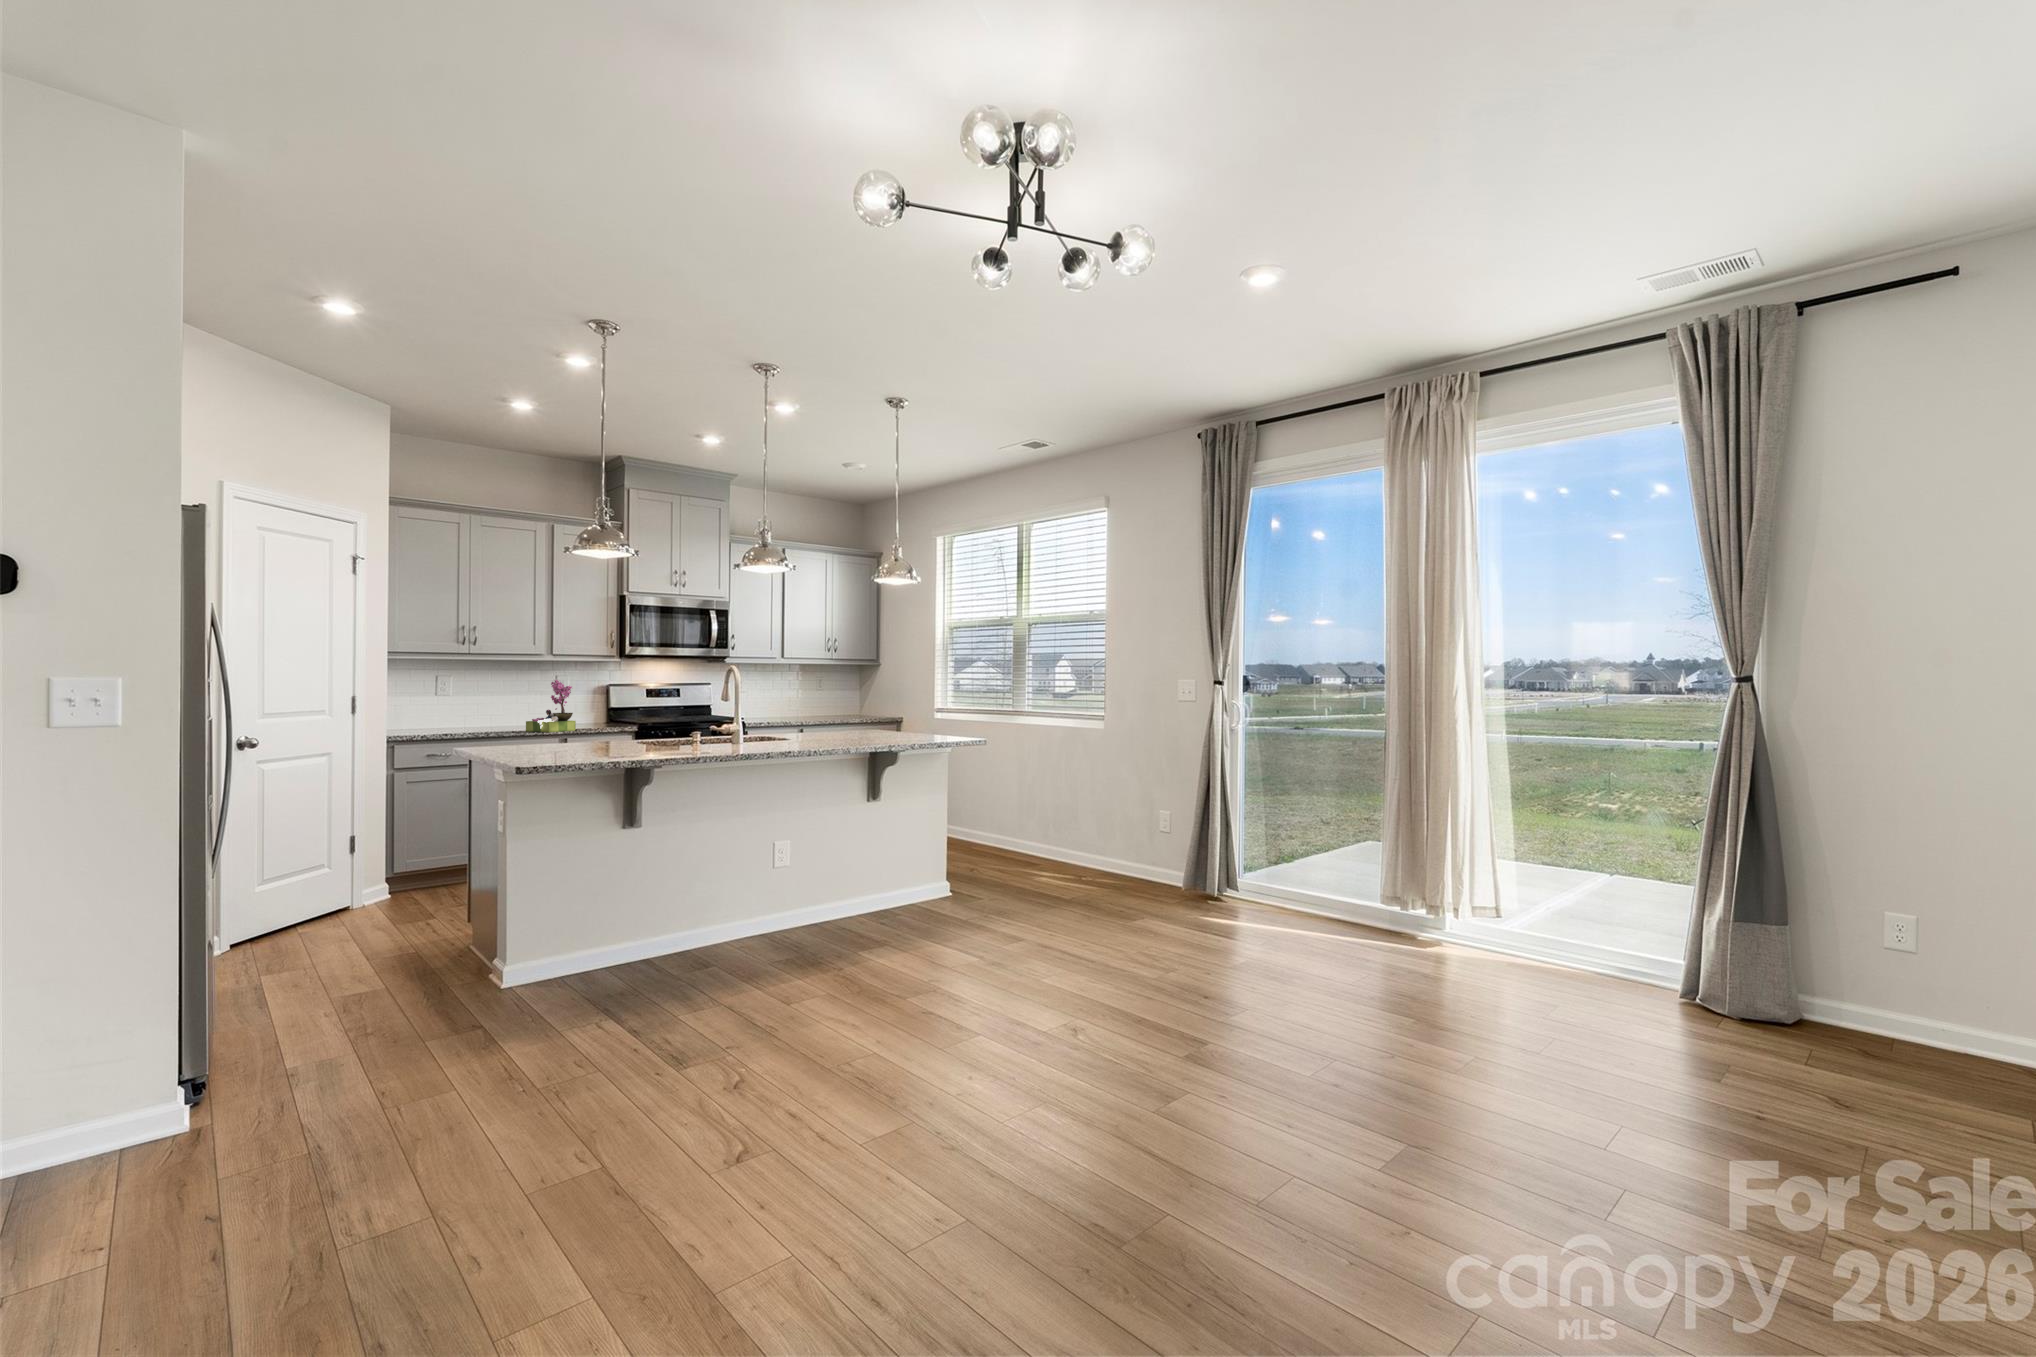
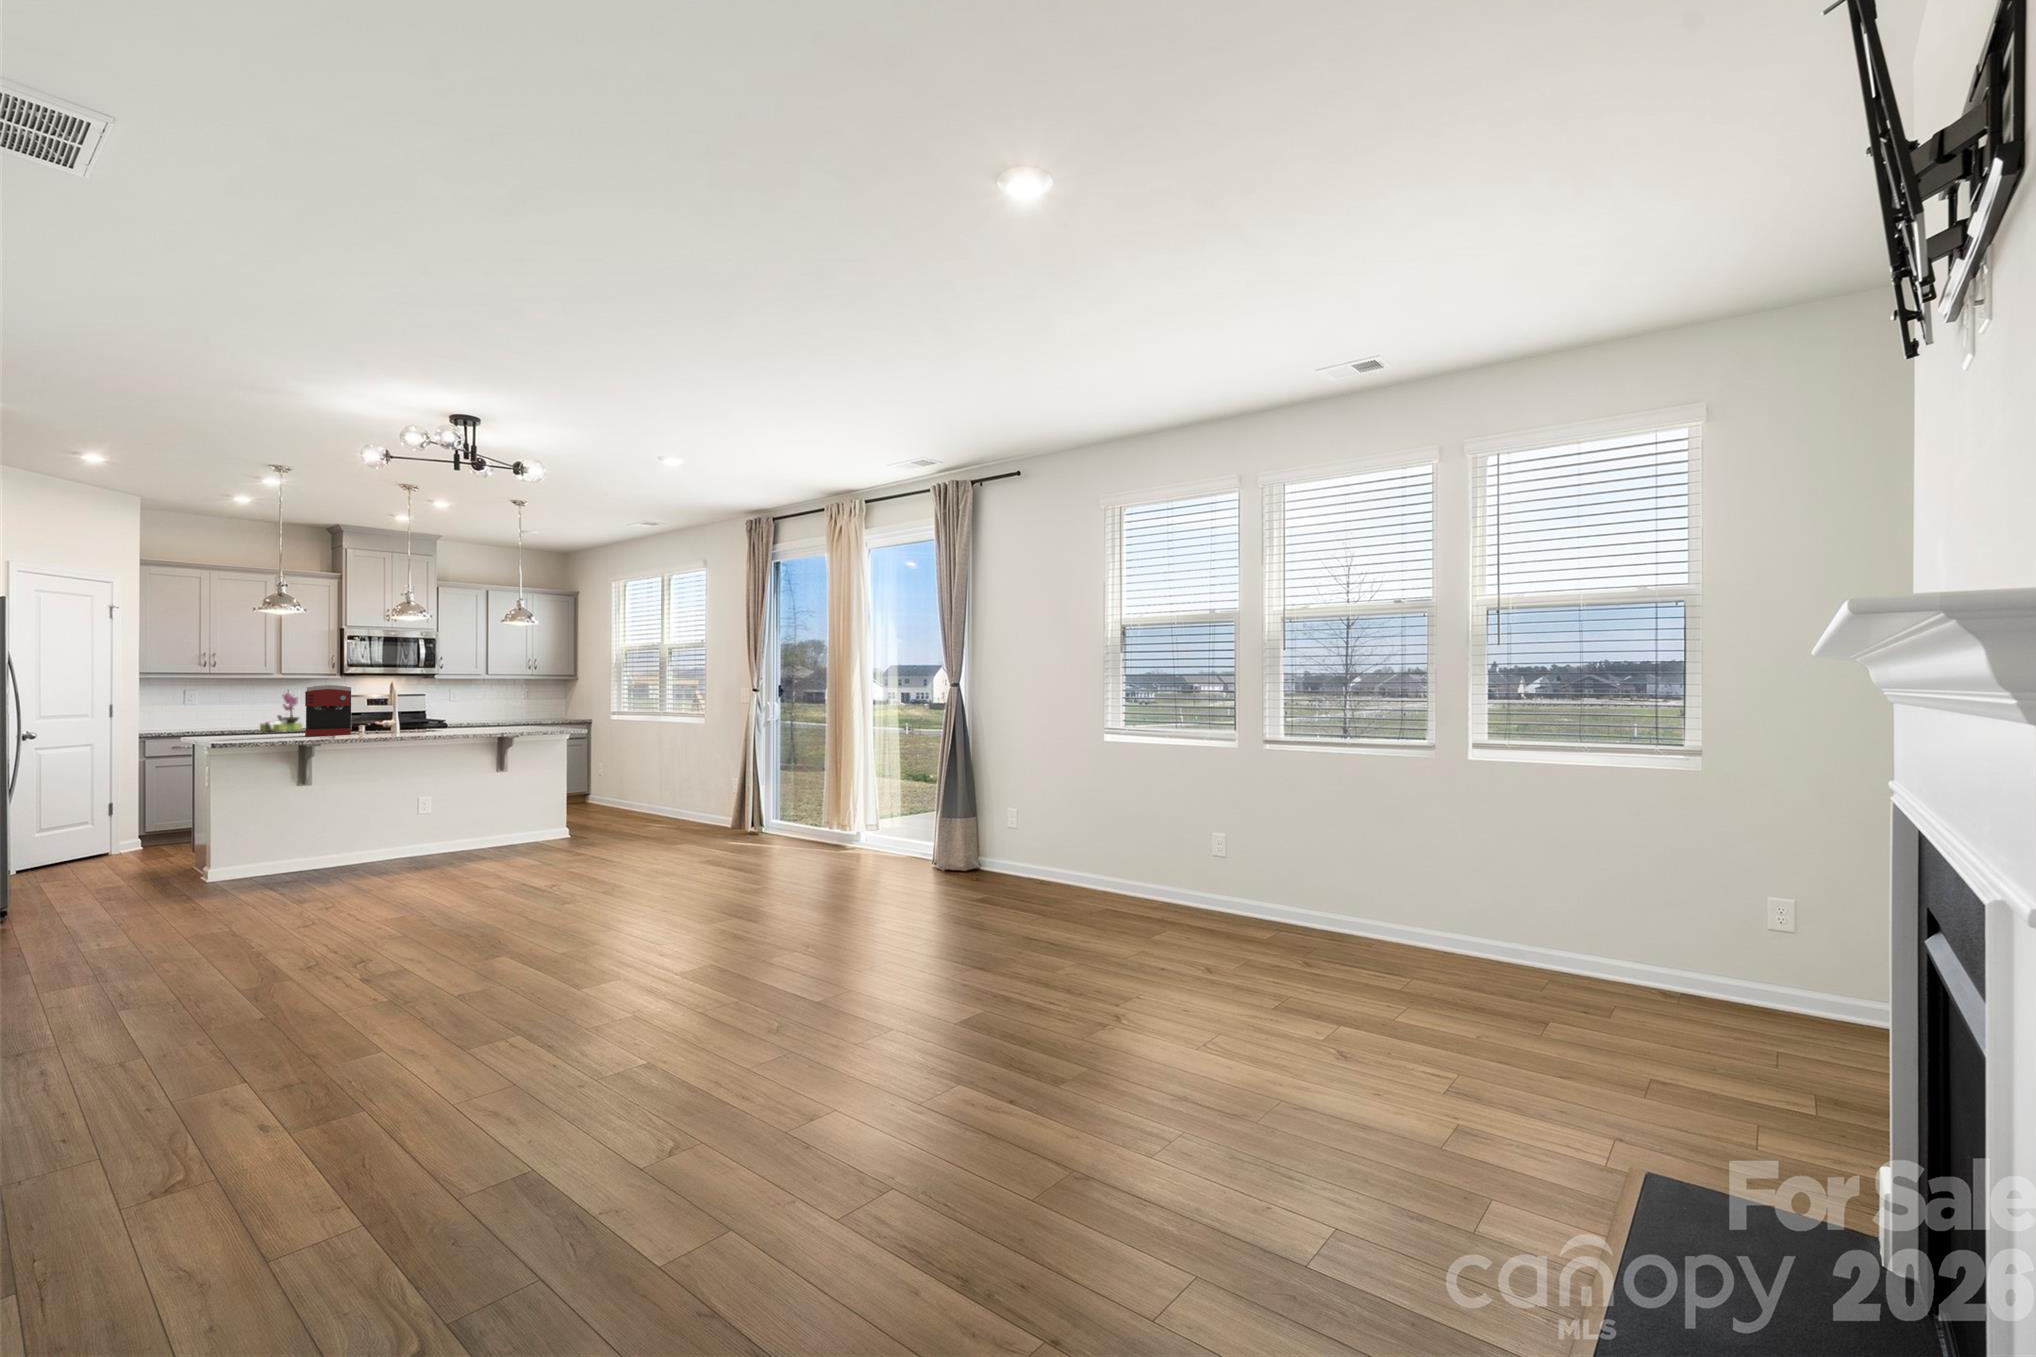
coffee maker: none [632,670,701,752] -> present [305,685,351,736]

